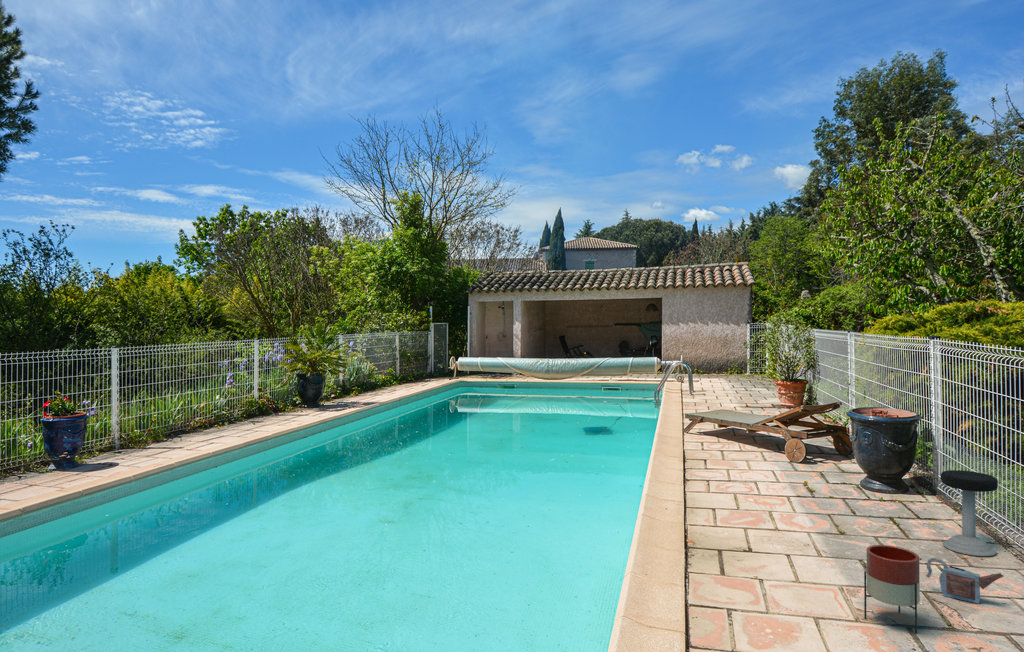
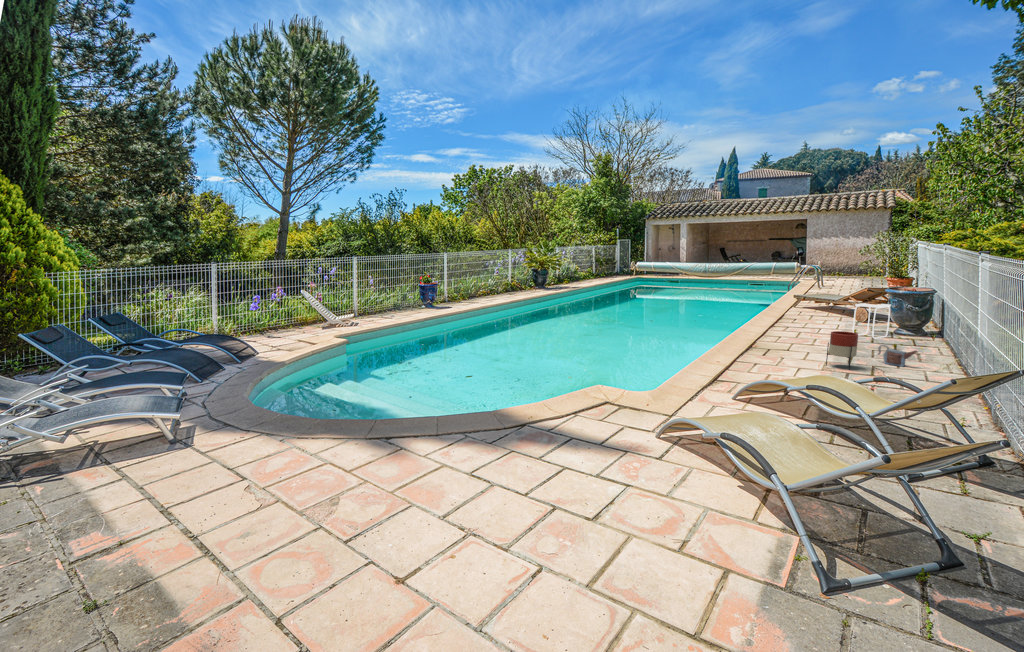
side table: none [819,442,865,508] -> present [853,299,891,338]
stool: present [941,470,998,556] -> none [915,309,955,356]

